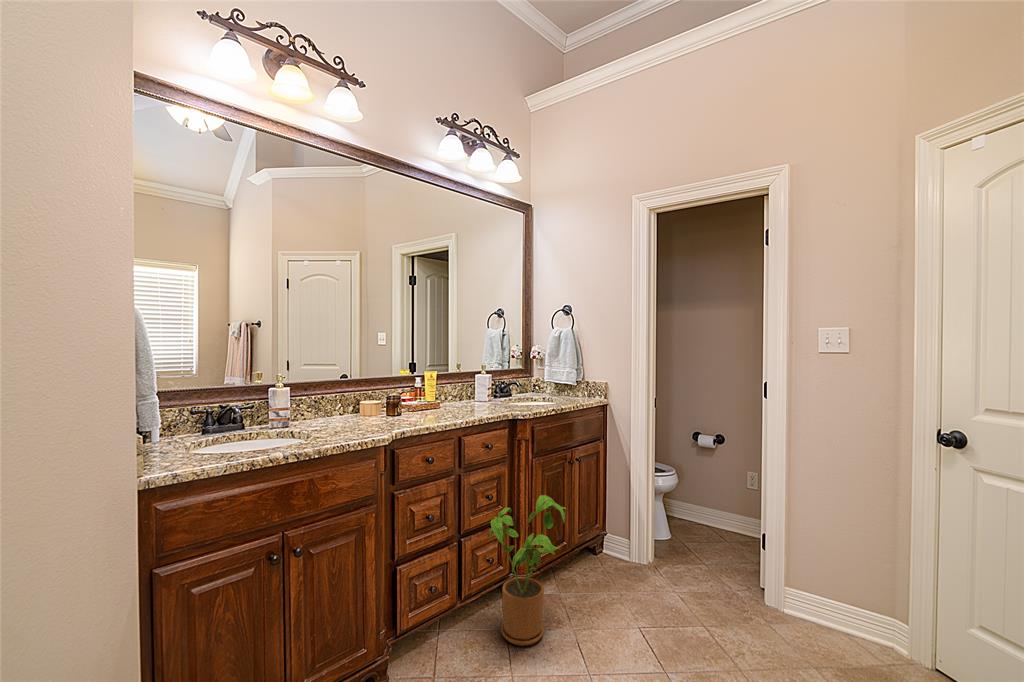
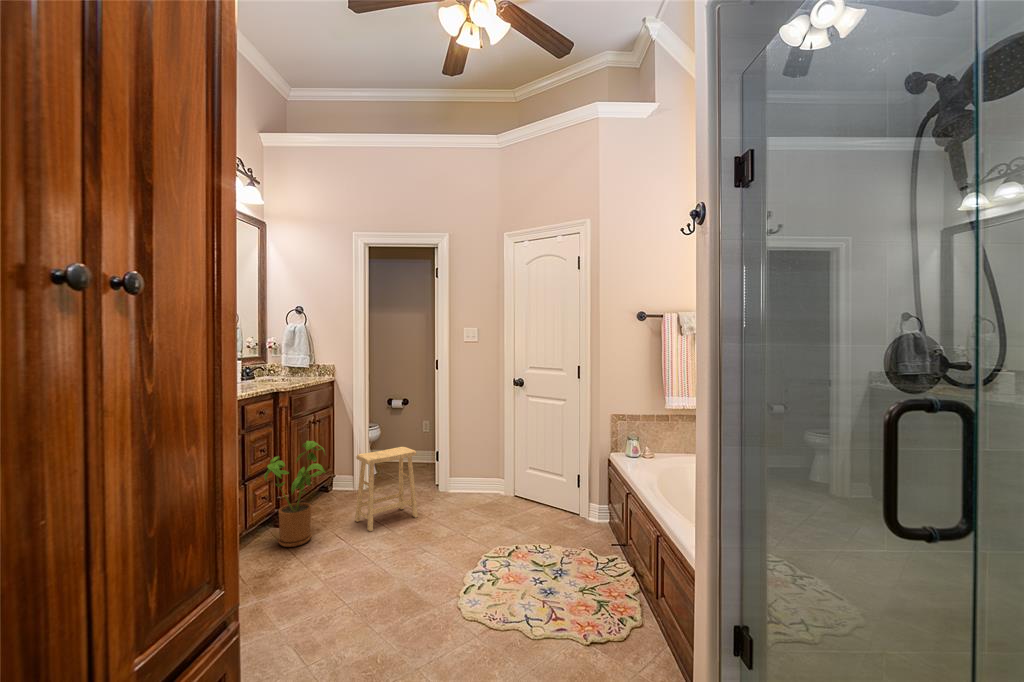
footstool: none [610,528,710,662] -> present [355,447,418,531]

